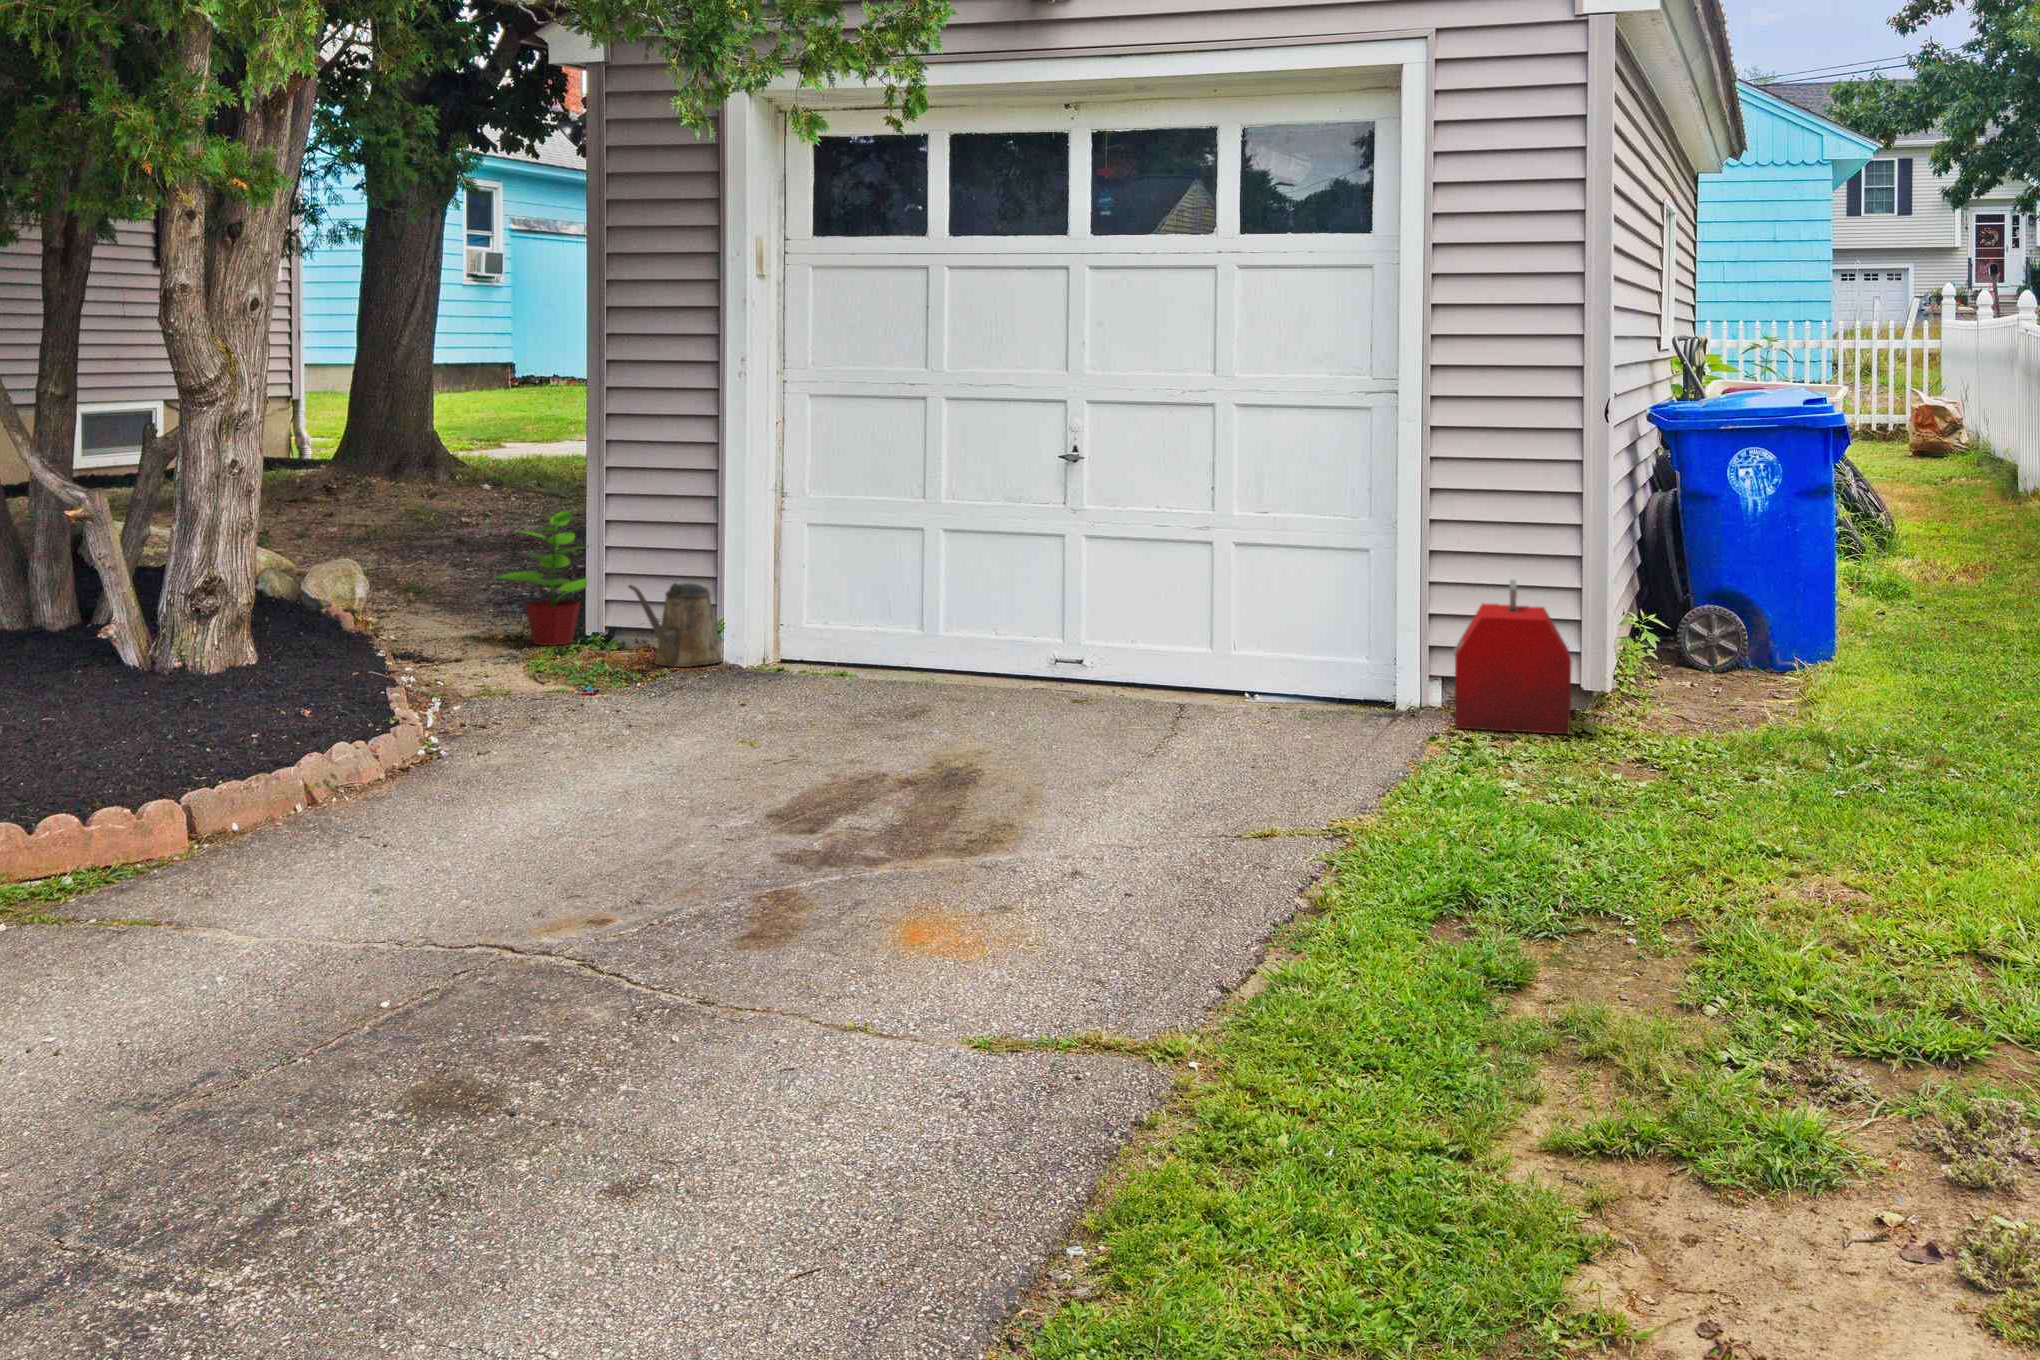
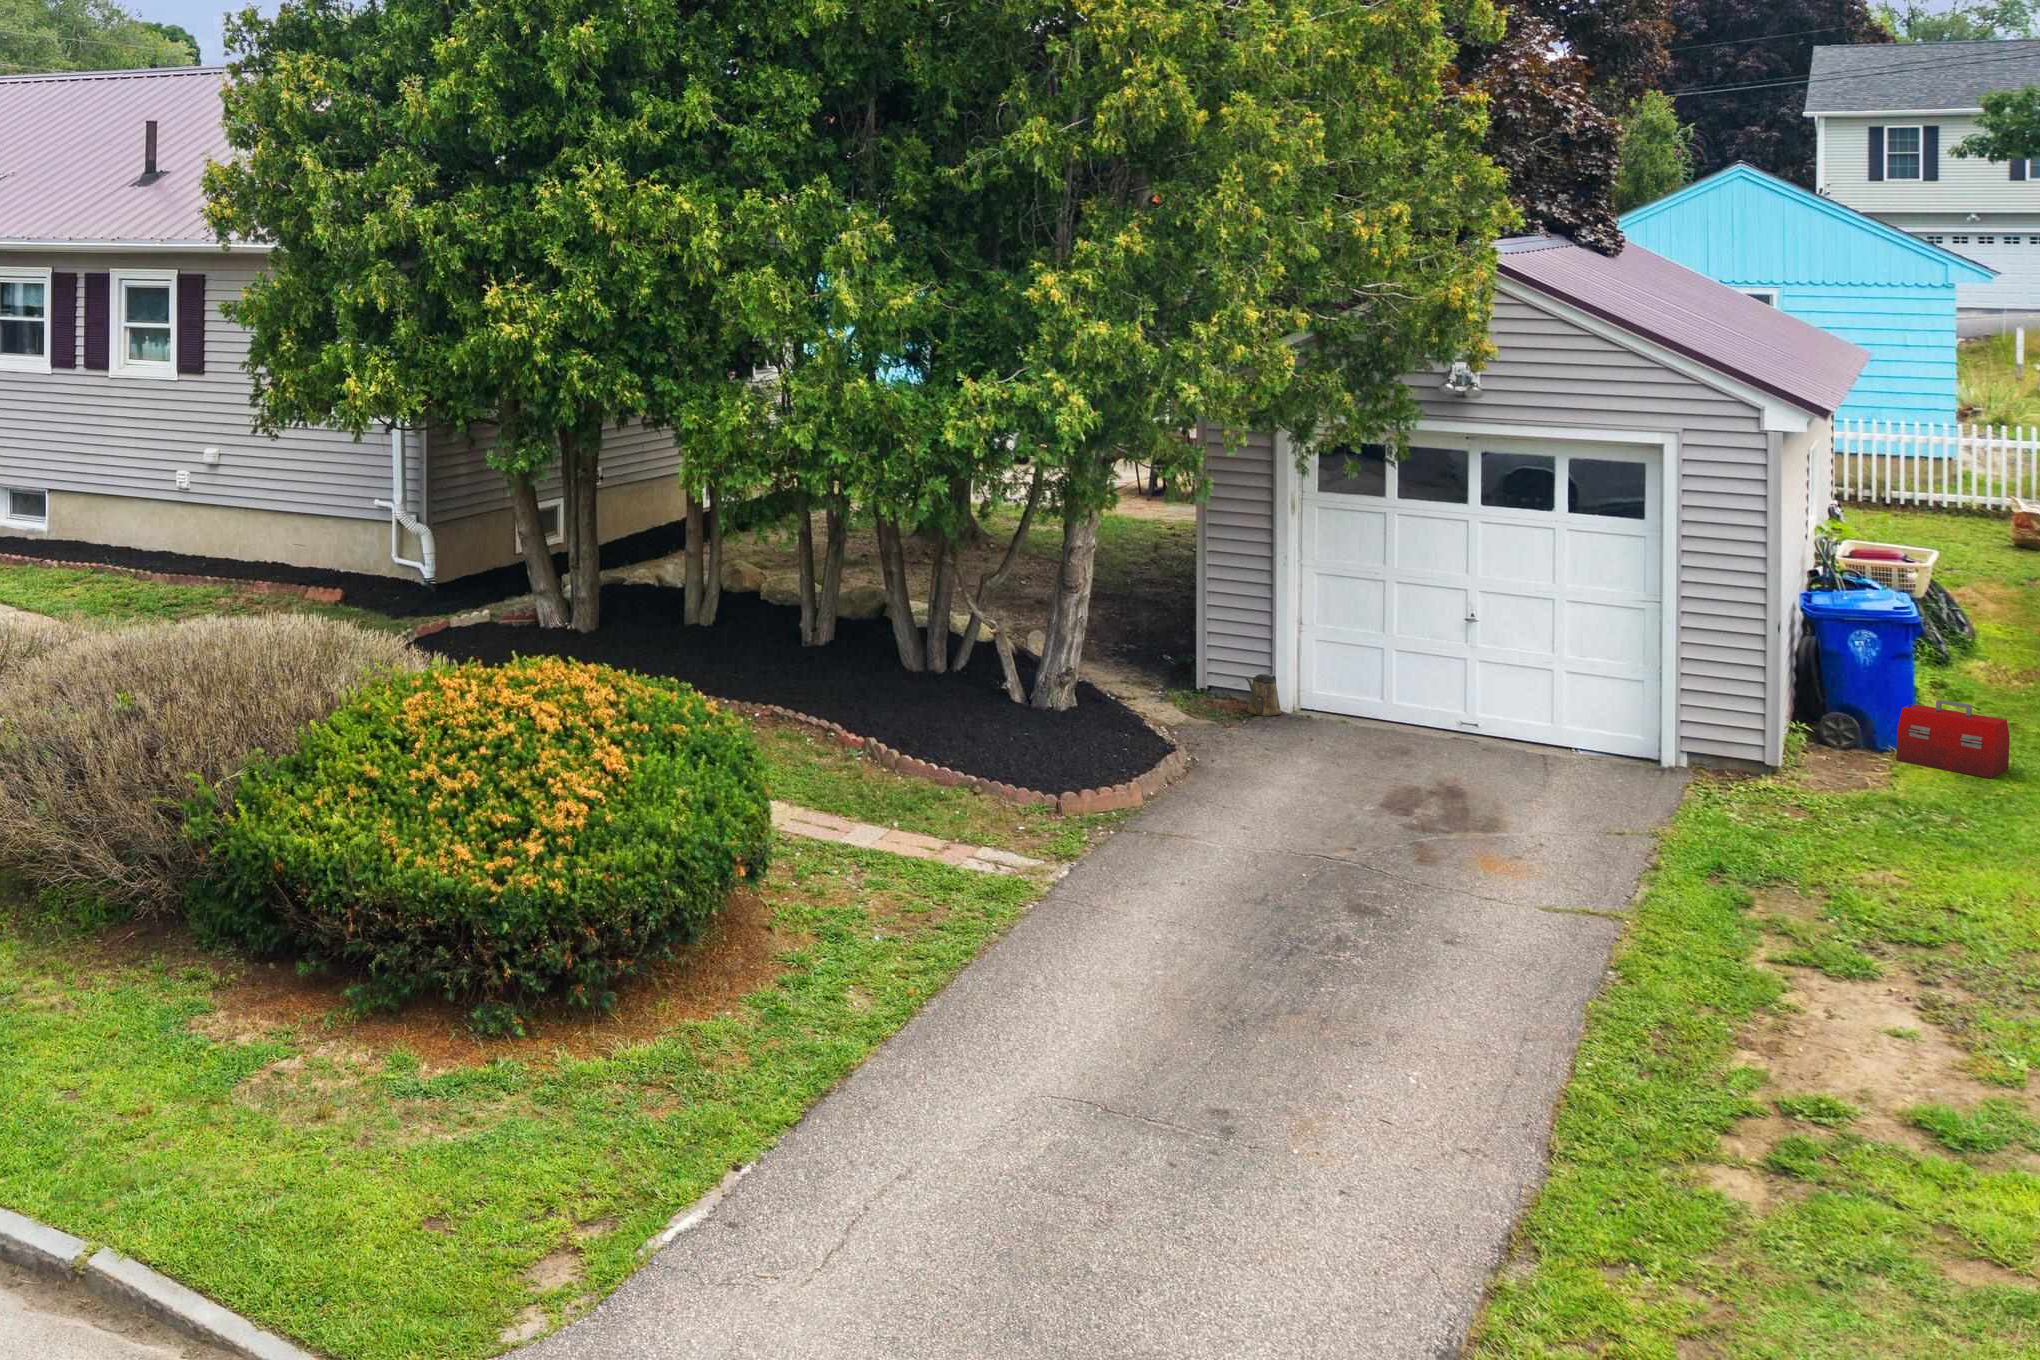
potted plant: present [498,511,589,646] -> none [1149,627,1207,696]
toolbox: present [1454,580,1572,735] -> present [1896,699,2010,778]

